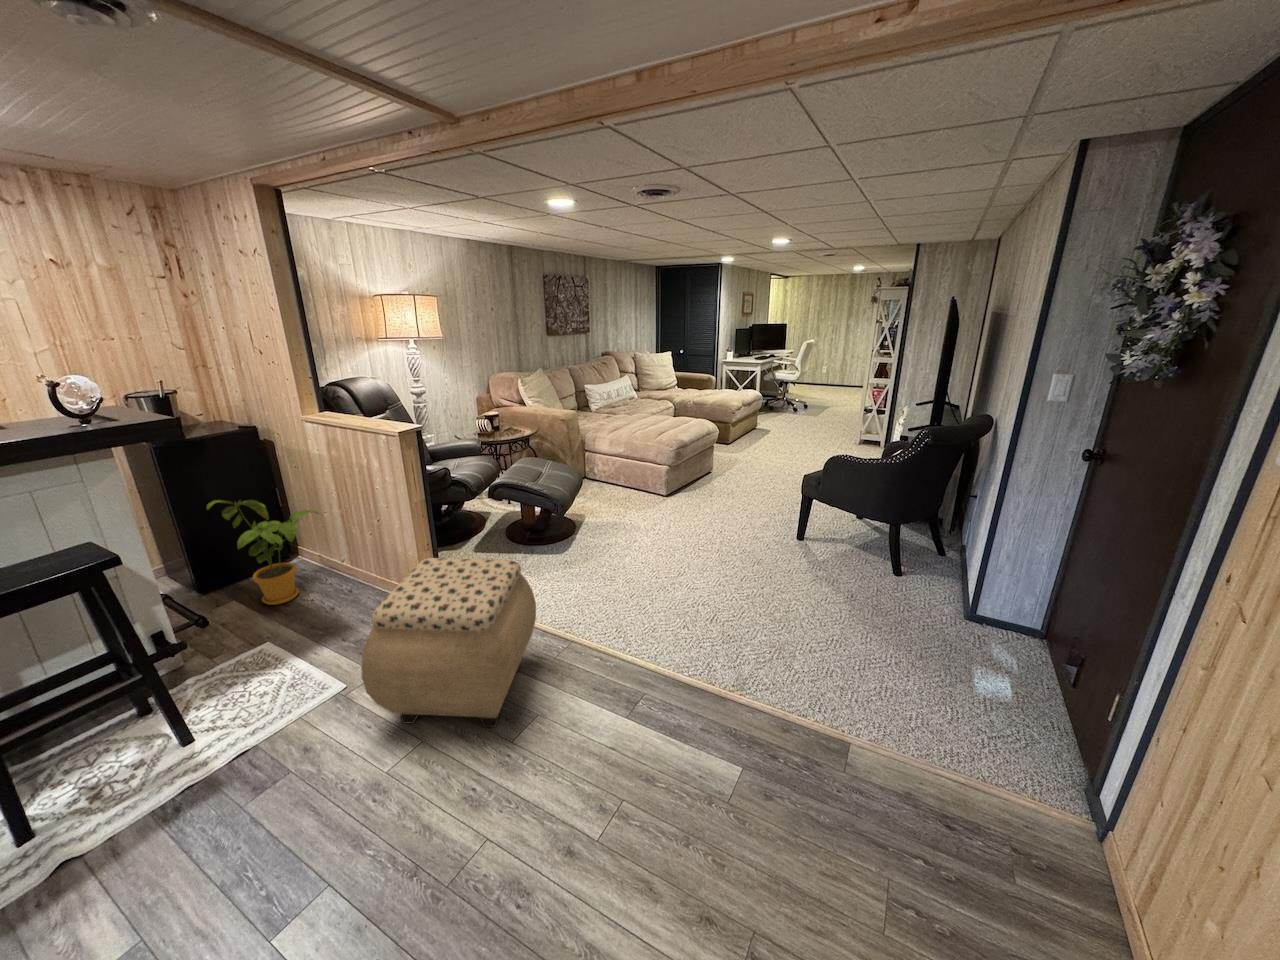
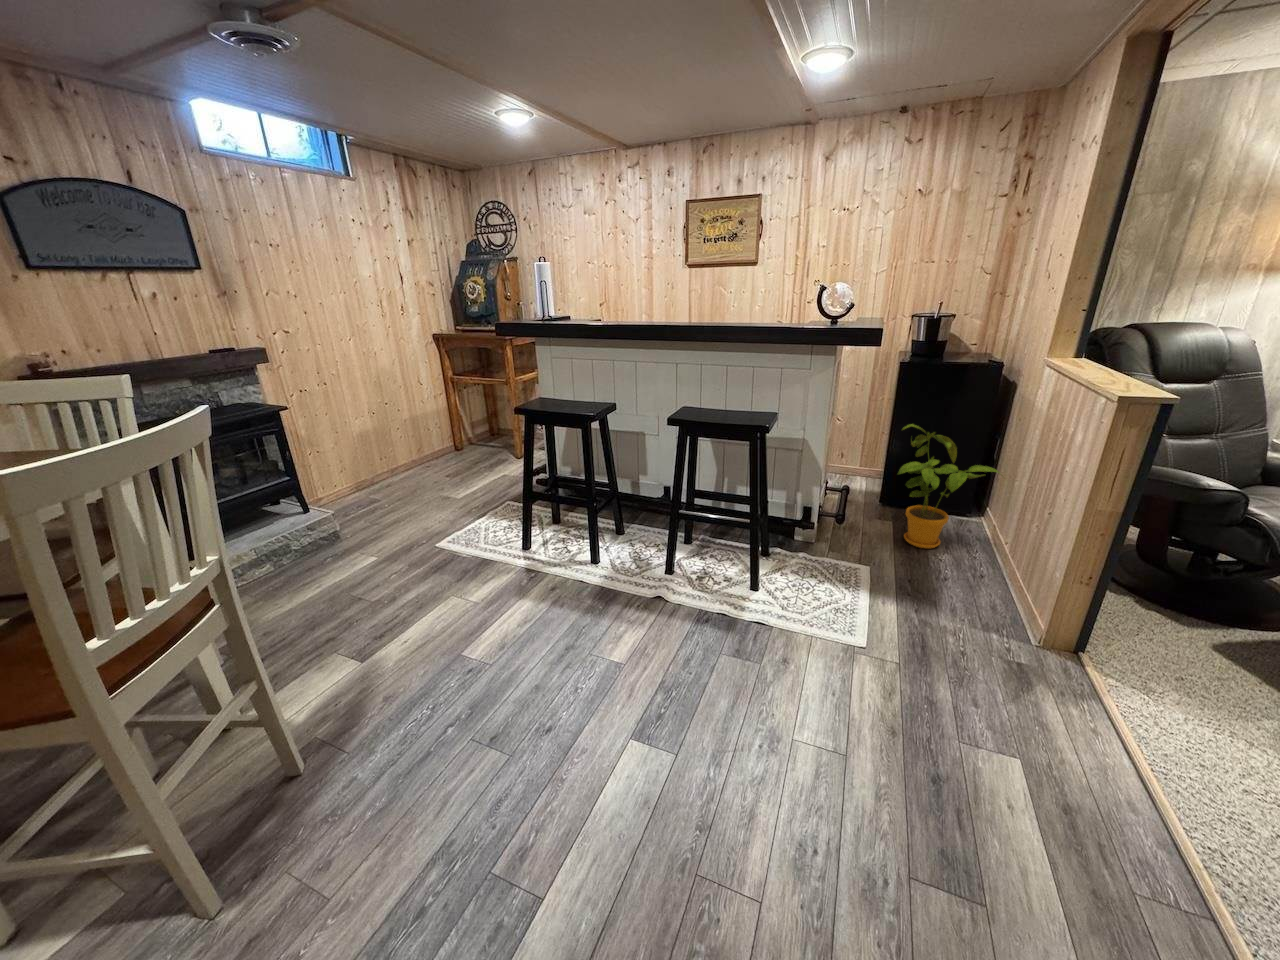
ottoman: present [362,558,536,727] -> none [833,574,1154,840]

